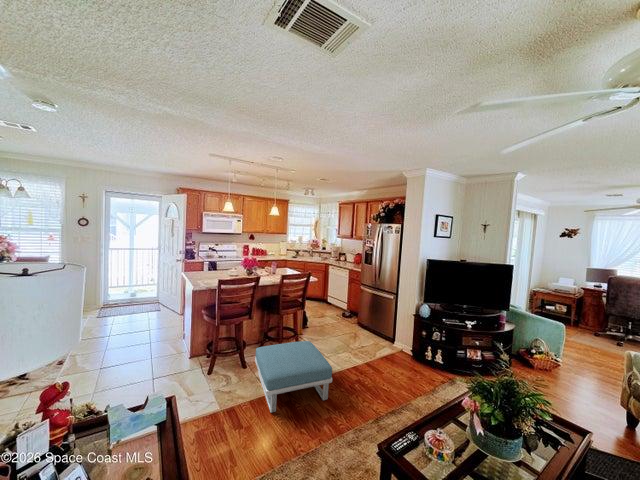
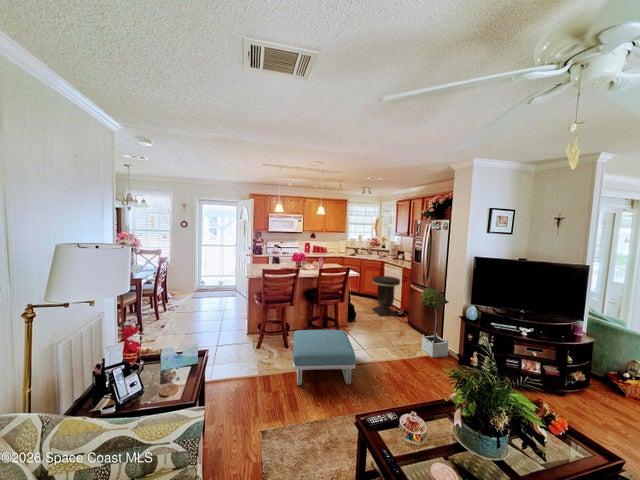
side table: none [320,278,348,319] -> present [372,276,400,316]
potted tree: none [378,289,403,357] -> present [421,288,449,357]

